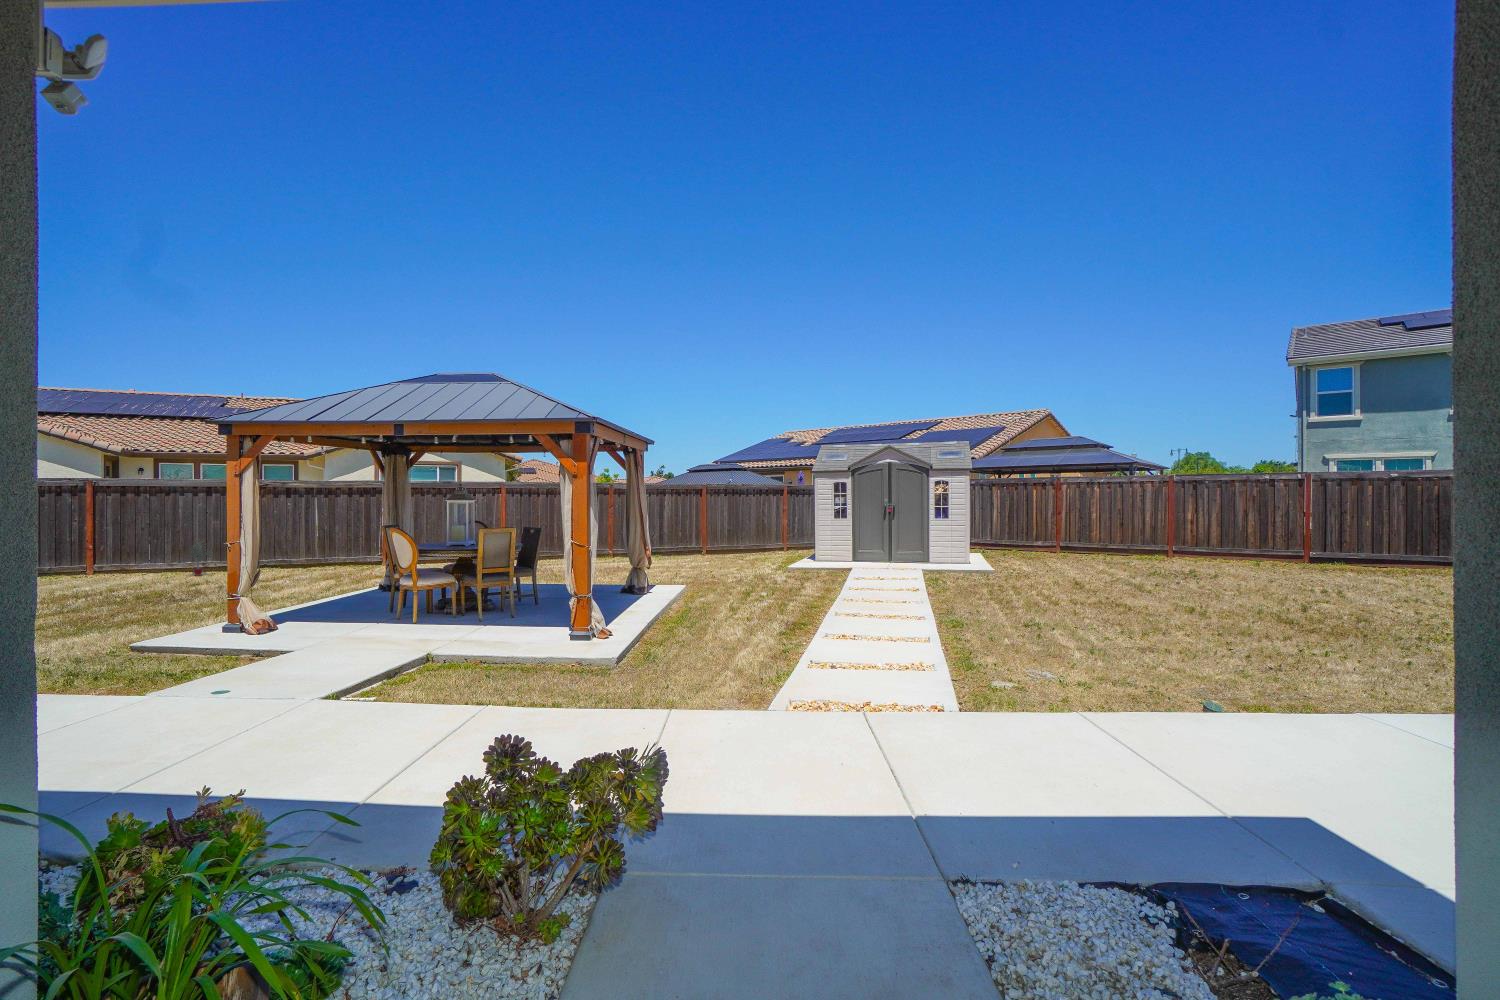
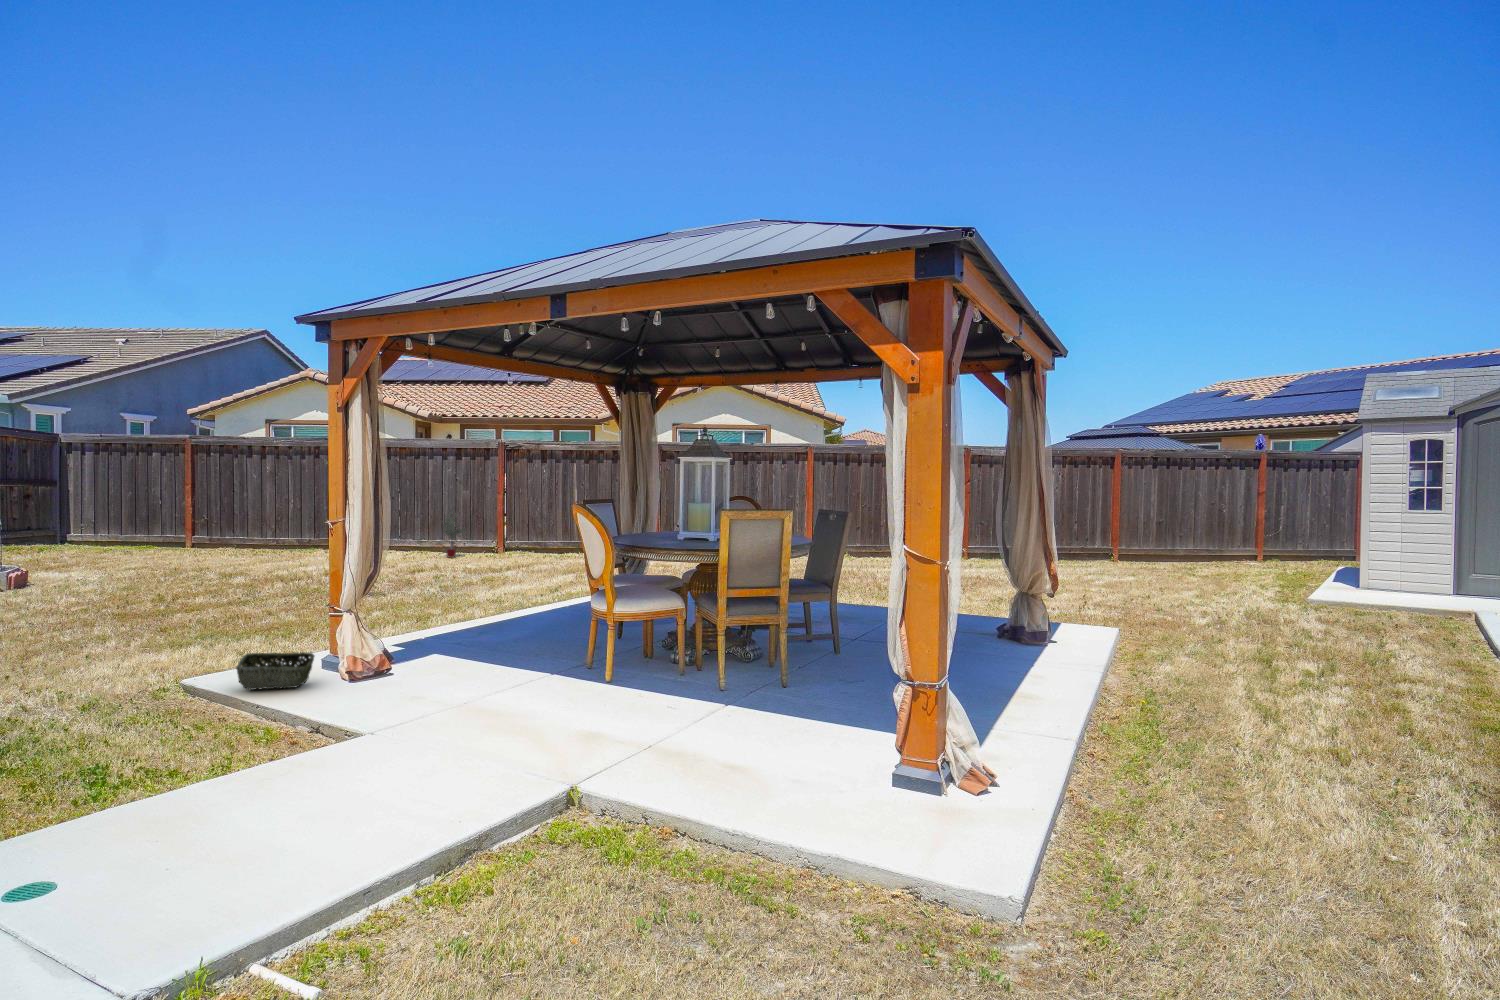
woven basket: none [184,620,232,642] -> present [236,652,314,690]

